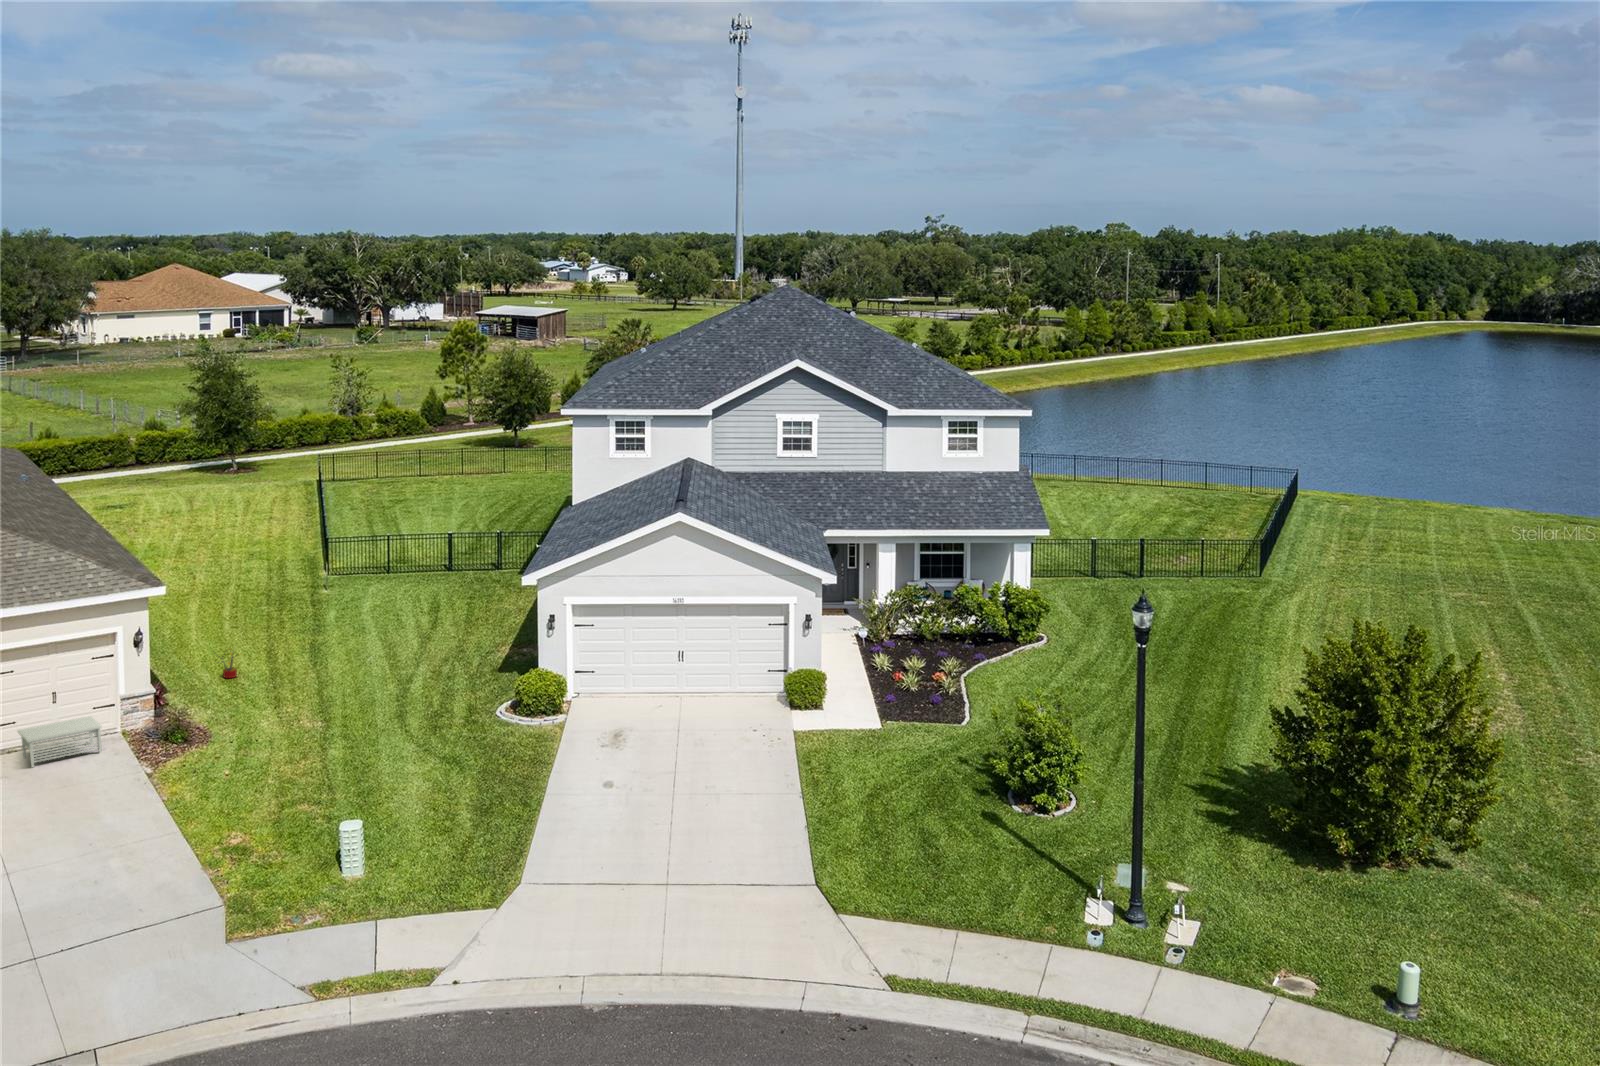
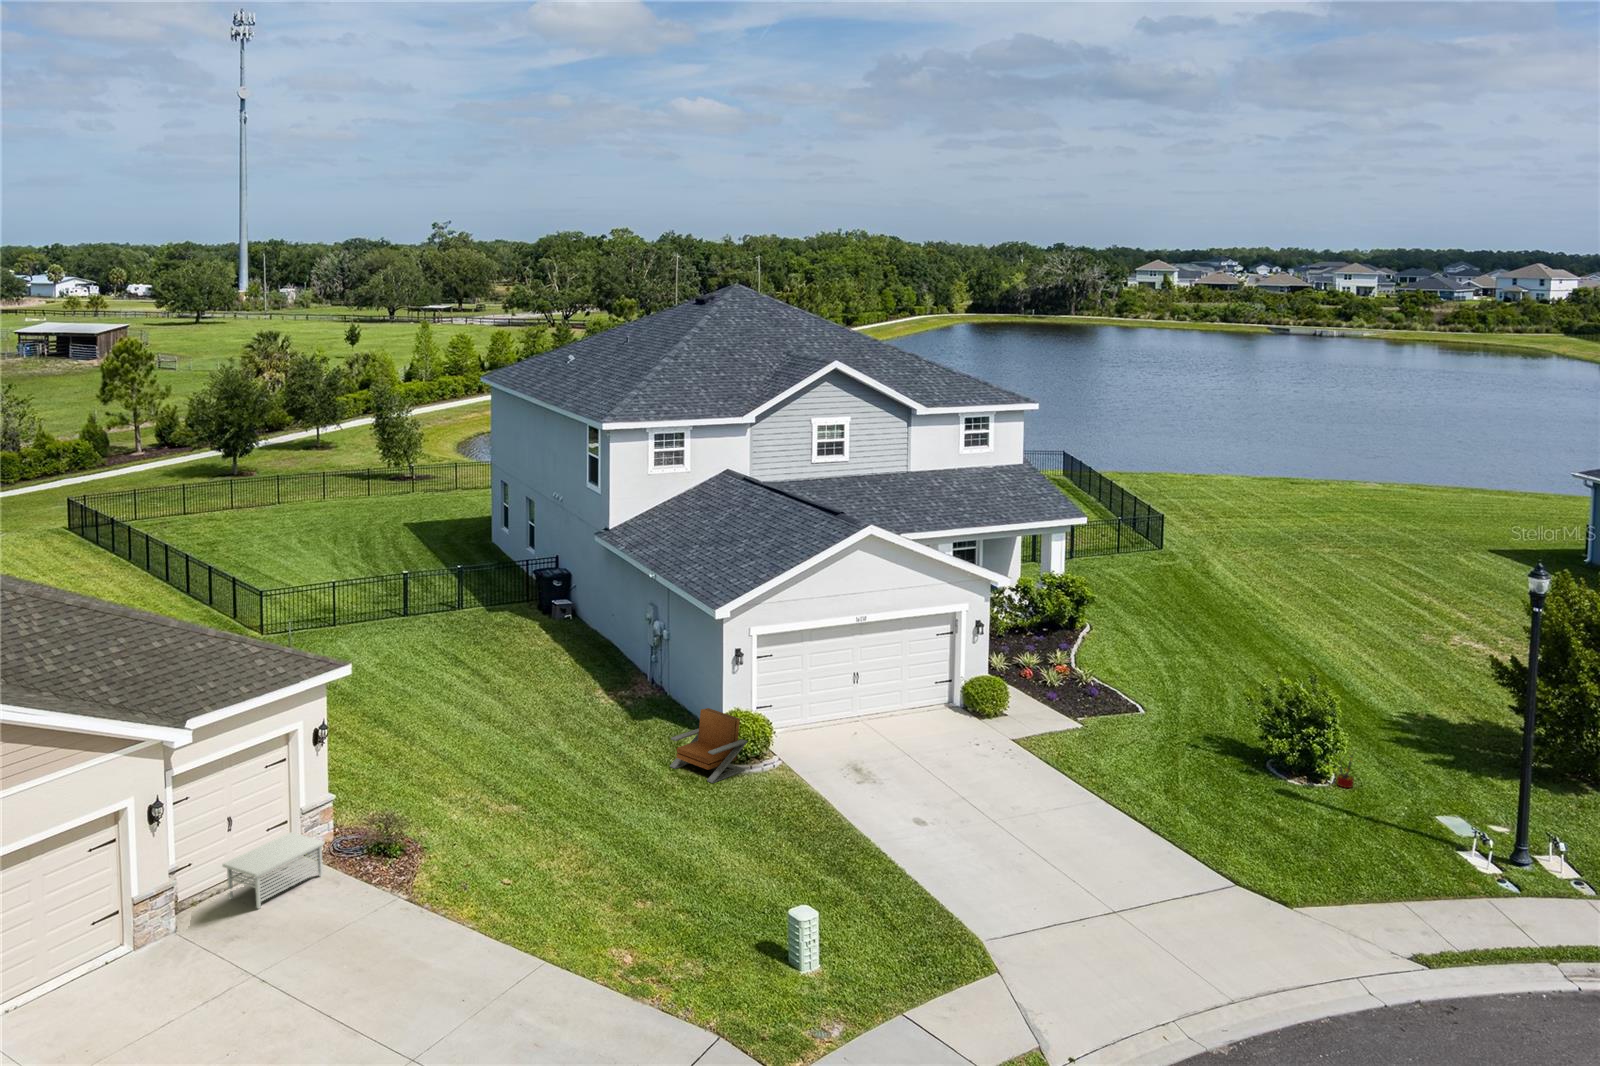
decorative plant: present [222,652,237,678] -> present [1337,753,1354,788]
lounge chair: none [459,666,516,731] -> present [670,708,747,783]

